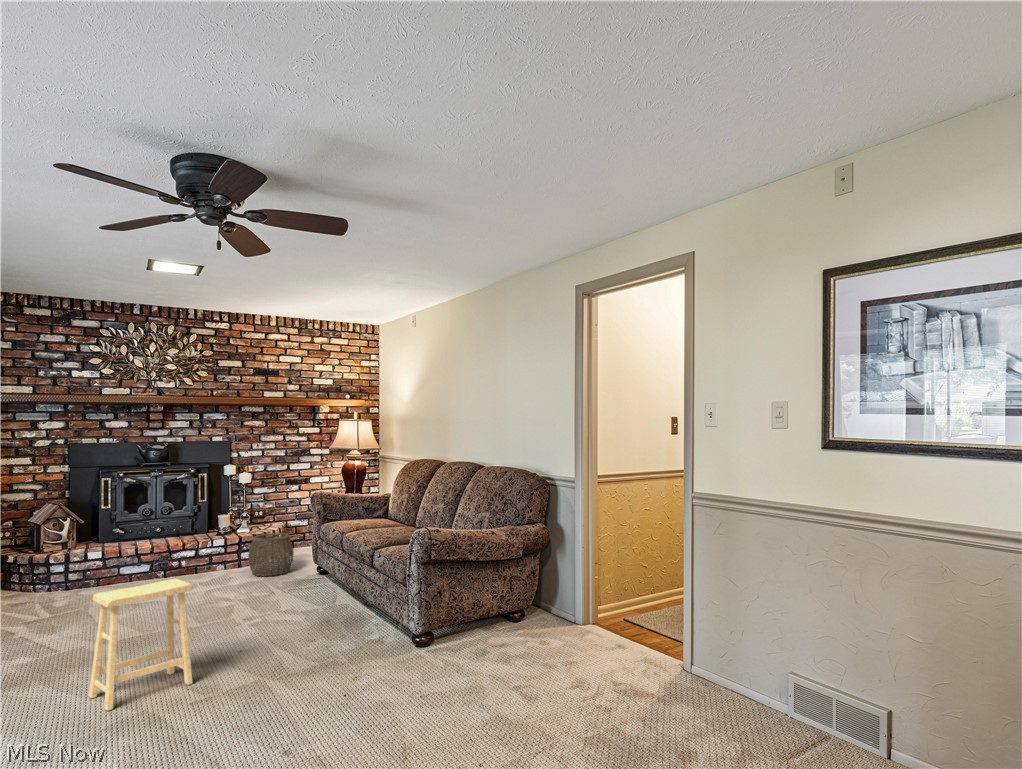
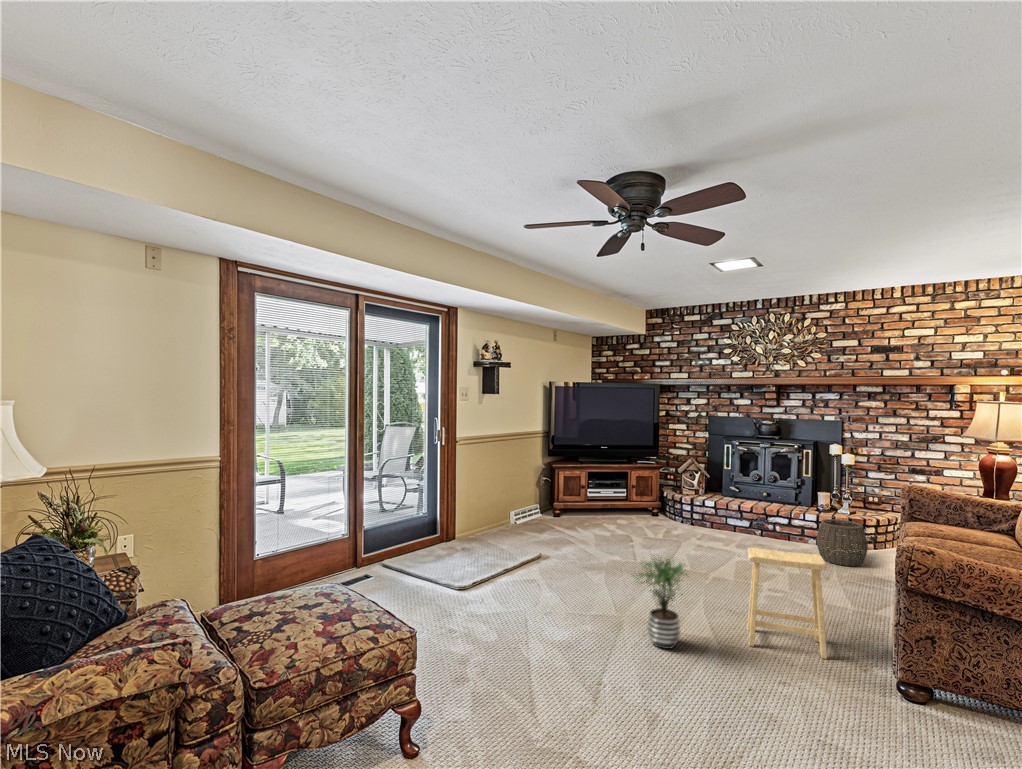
footstool: present [88,579,192,711] -> present [747,548,827,659]
potted plant: none [237,584,306,690] -> present [632,558,687,649]

